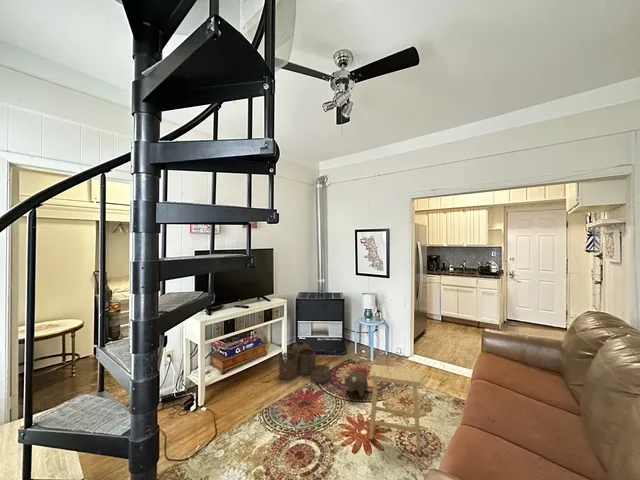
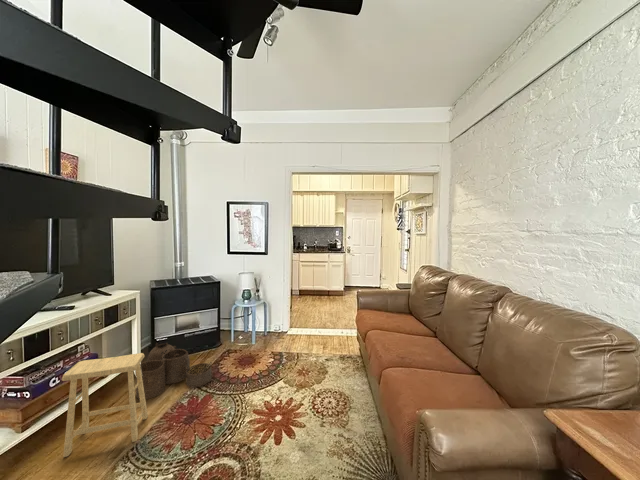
footstool: present [369,365,421,450] -> present [62,353,148,457]
plush toy: present [343,372,368,397] -> none [237,357,263,384]

